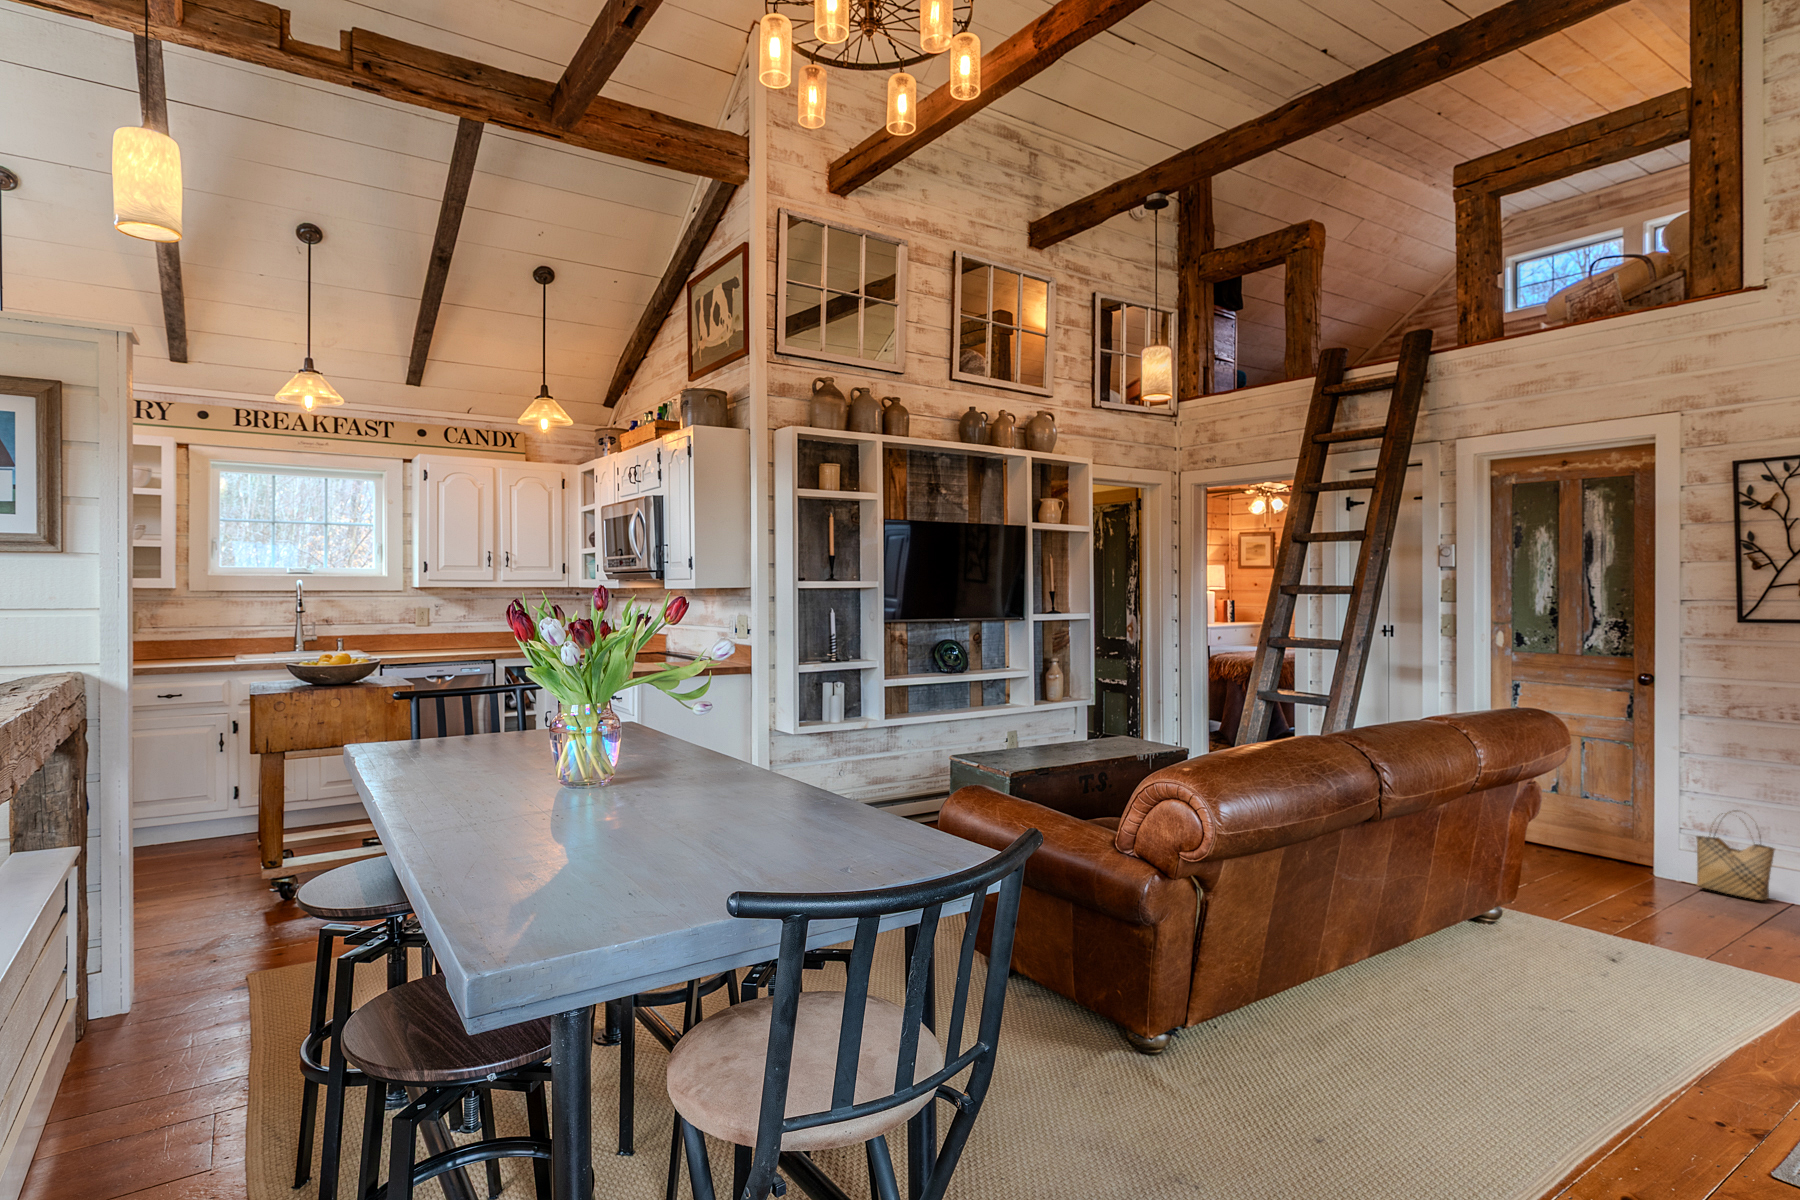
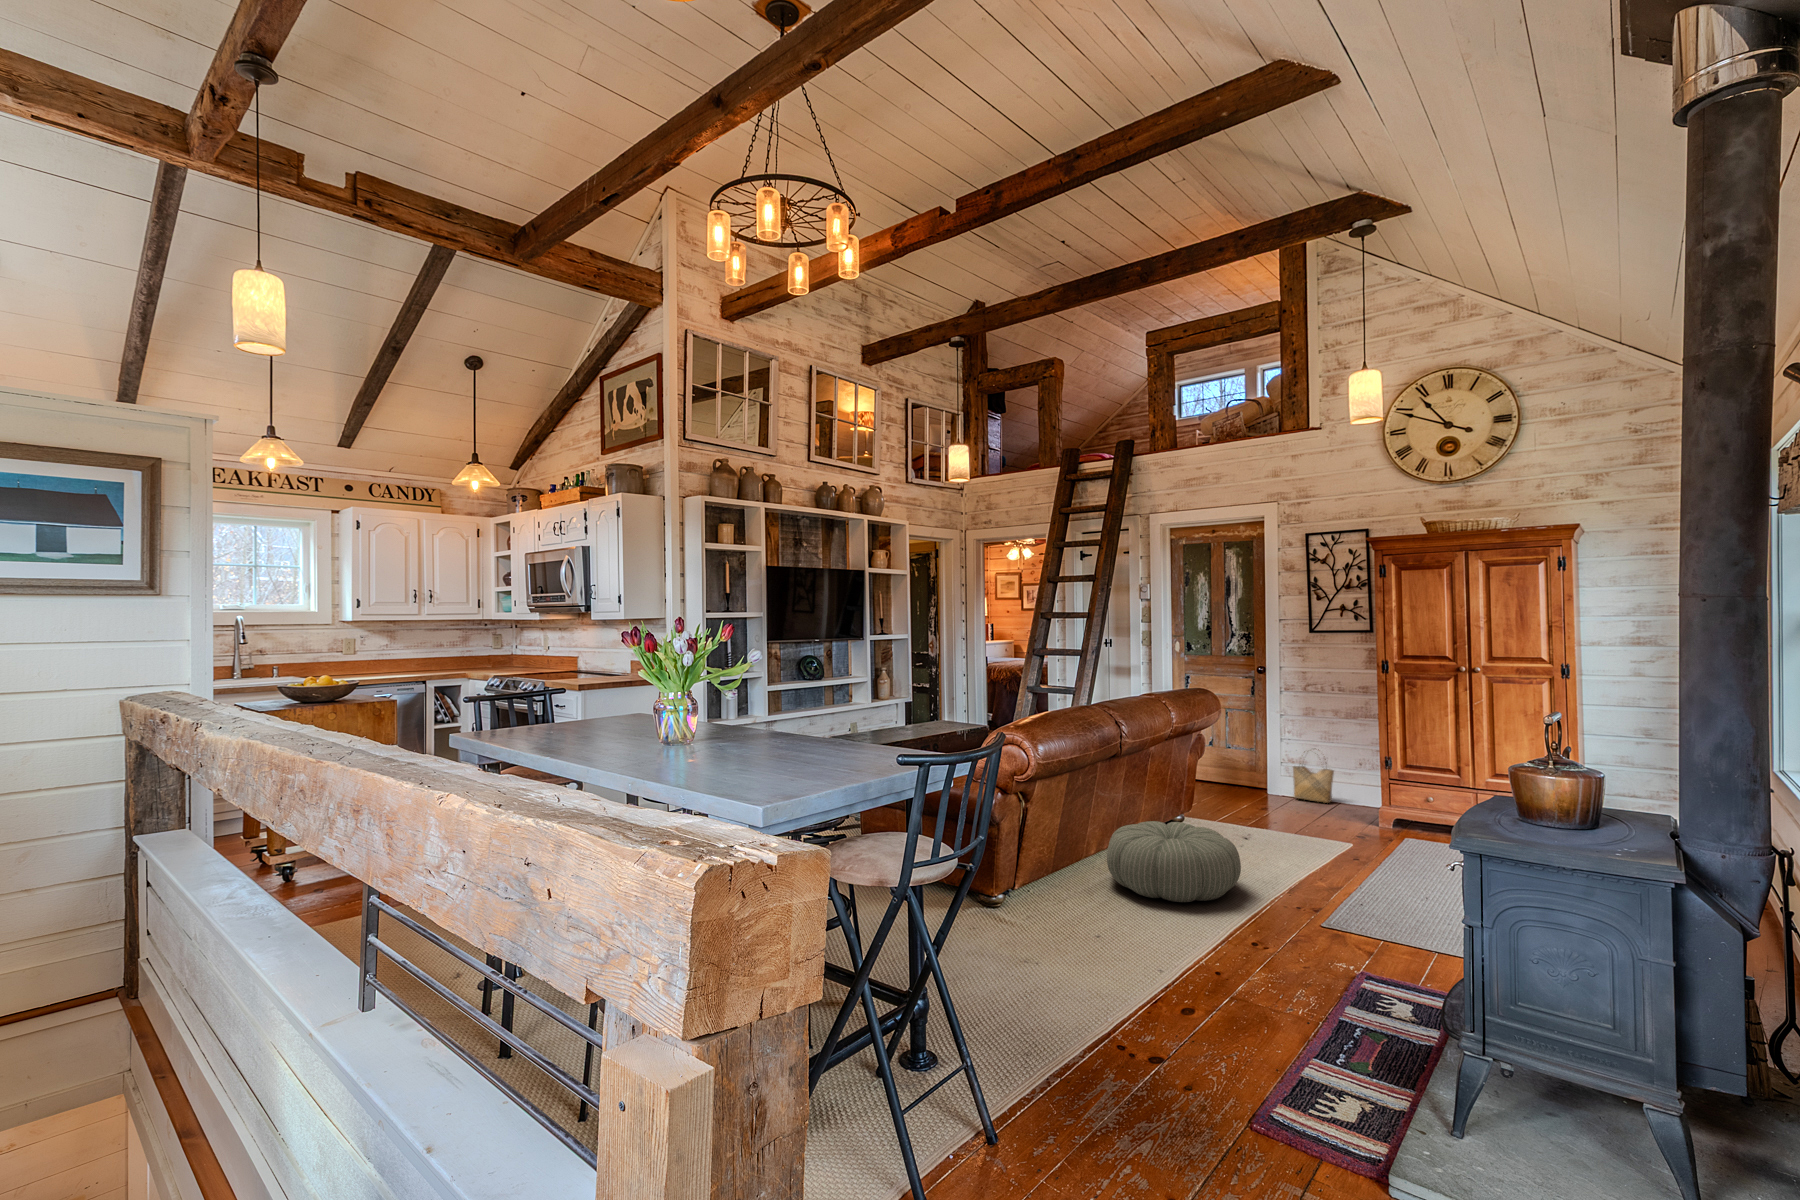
pouf: none [1348,925,1590,1074] -> present [1107,821,1241,902]

